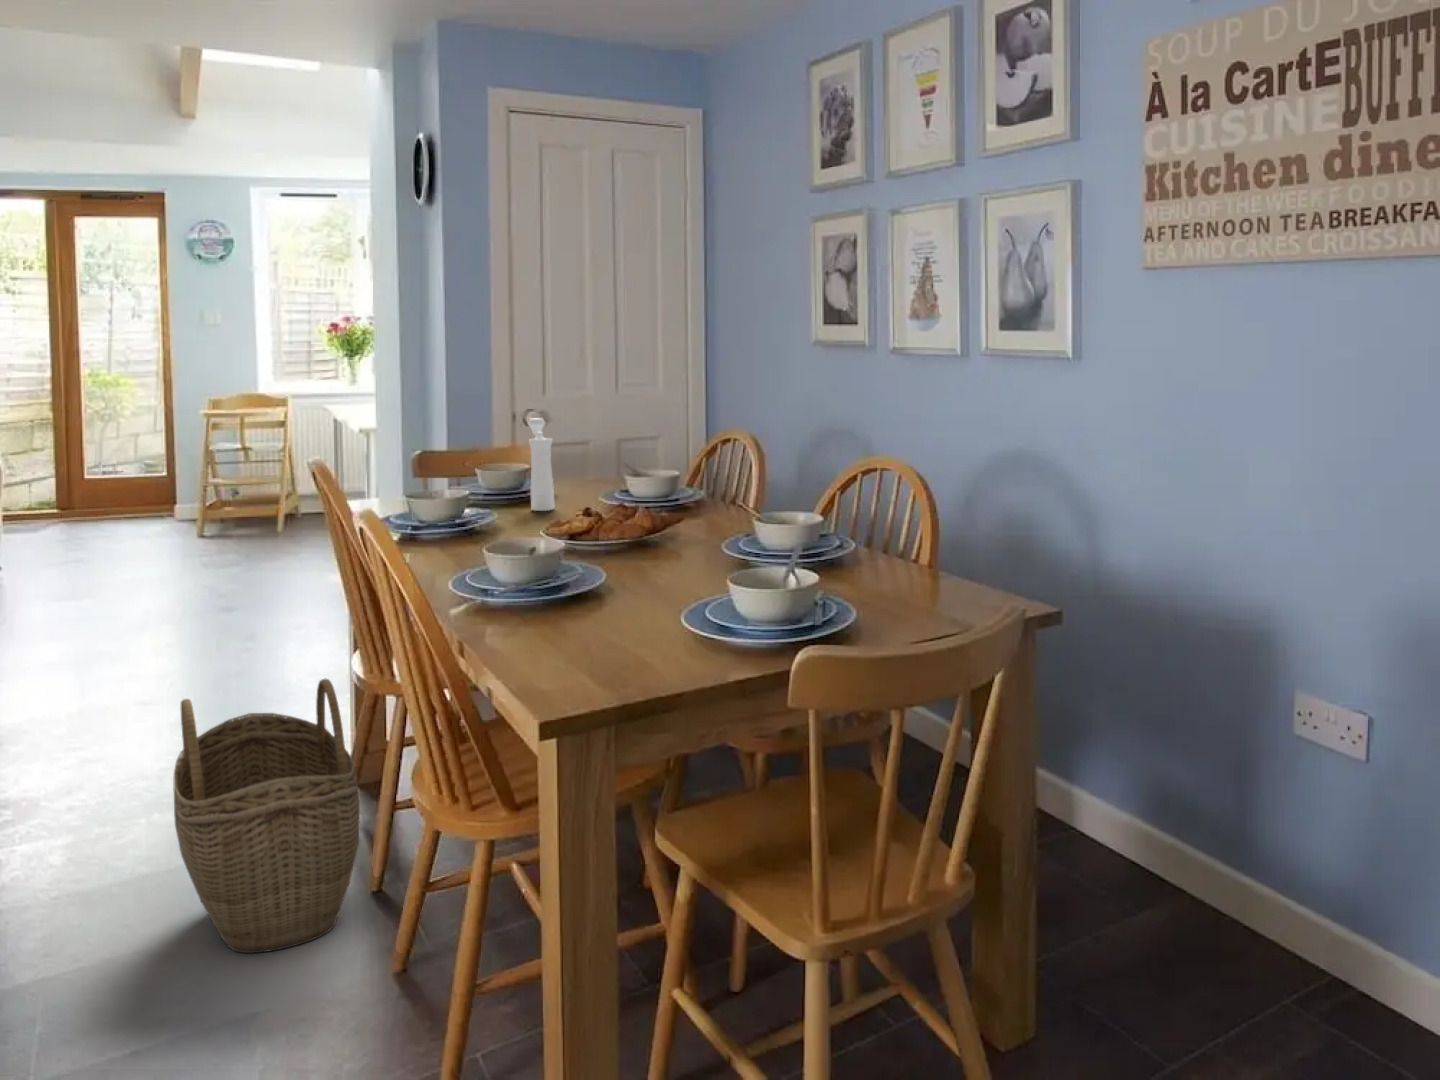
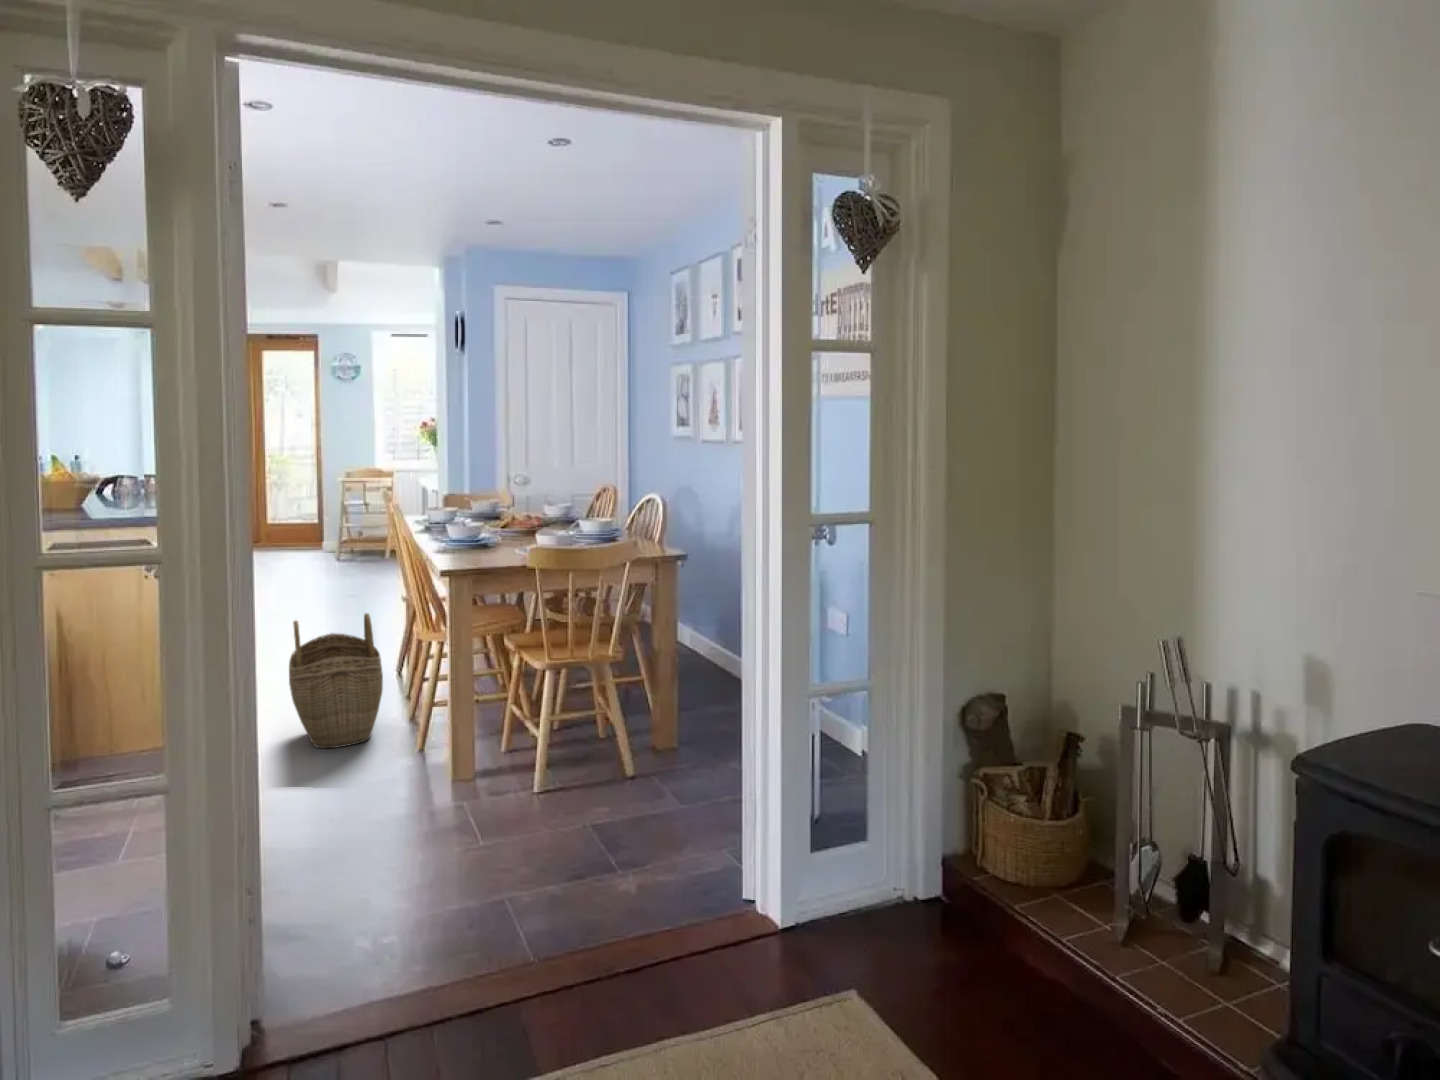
pepper mill: present [528,418,554,511] -> none [485,480,501,530]

